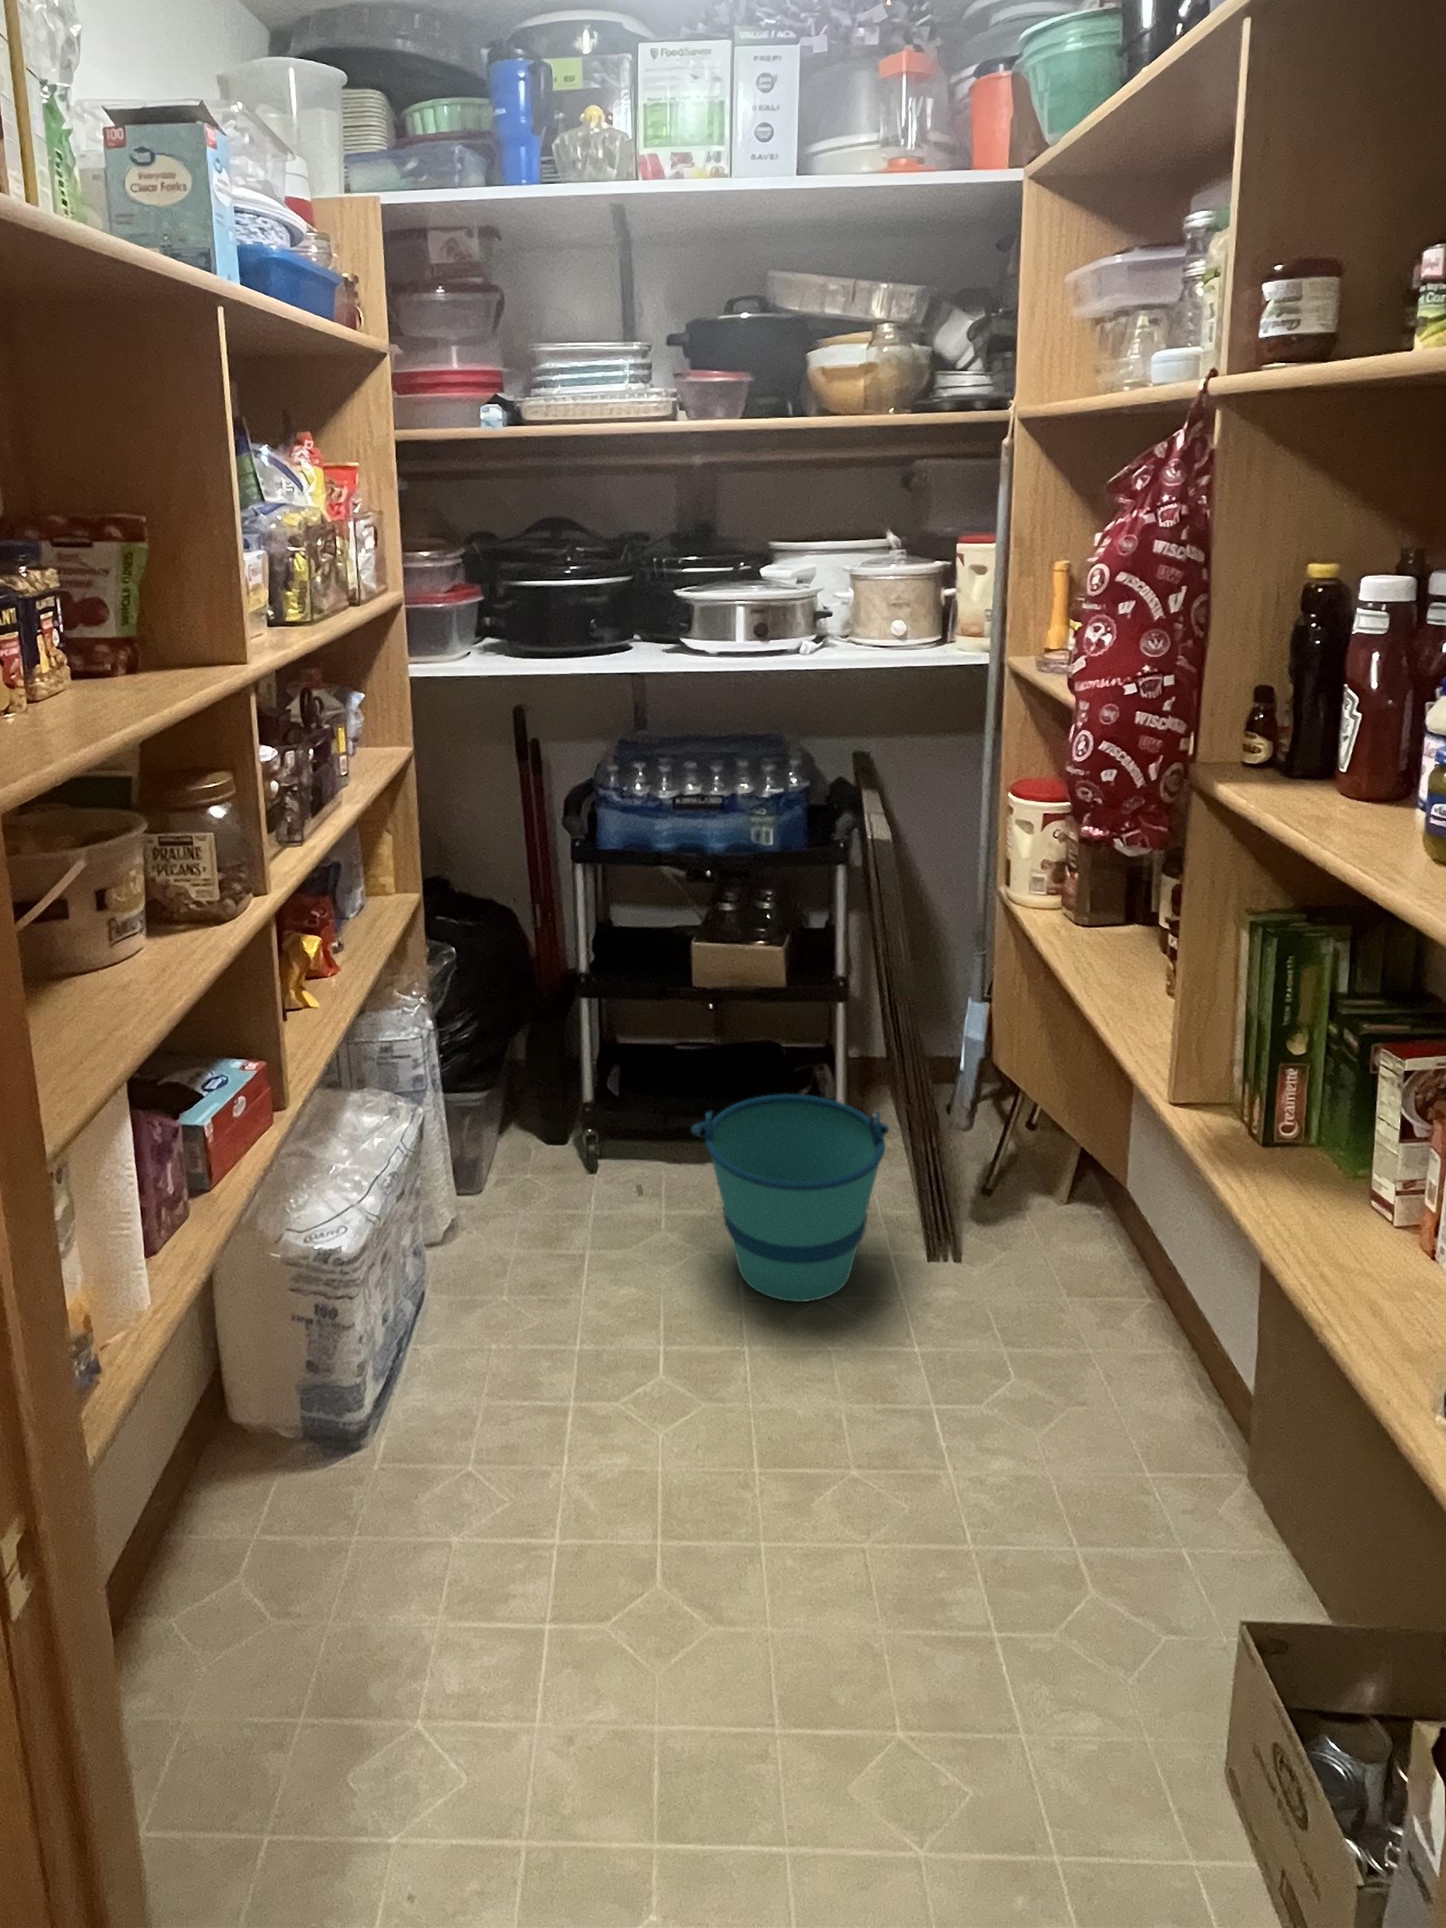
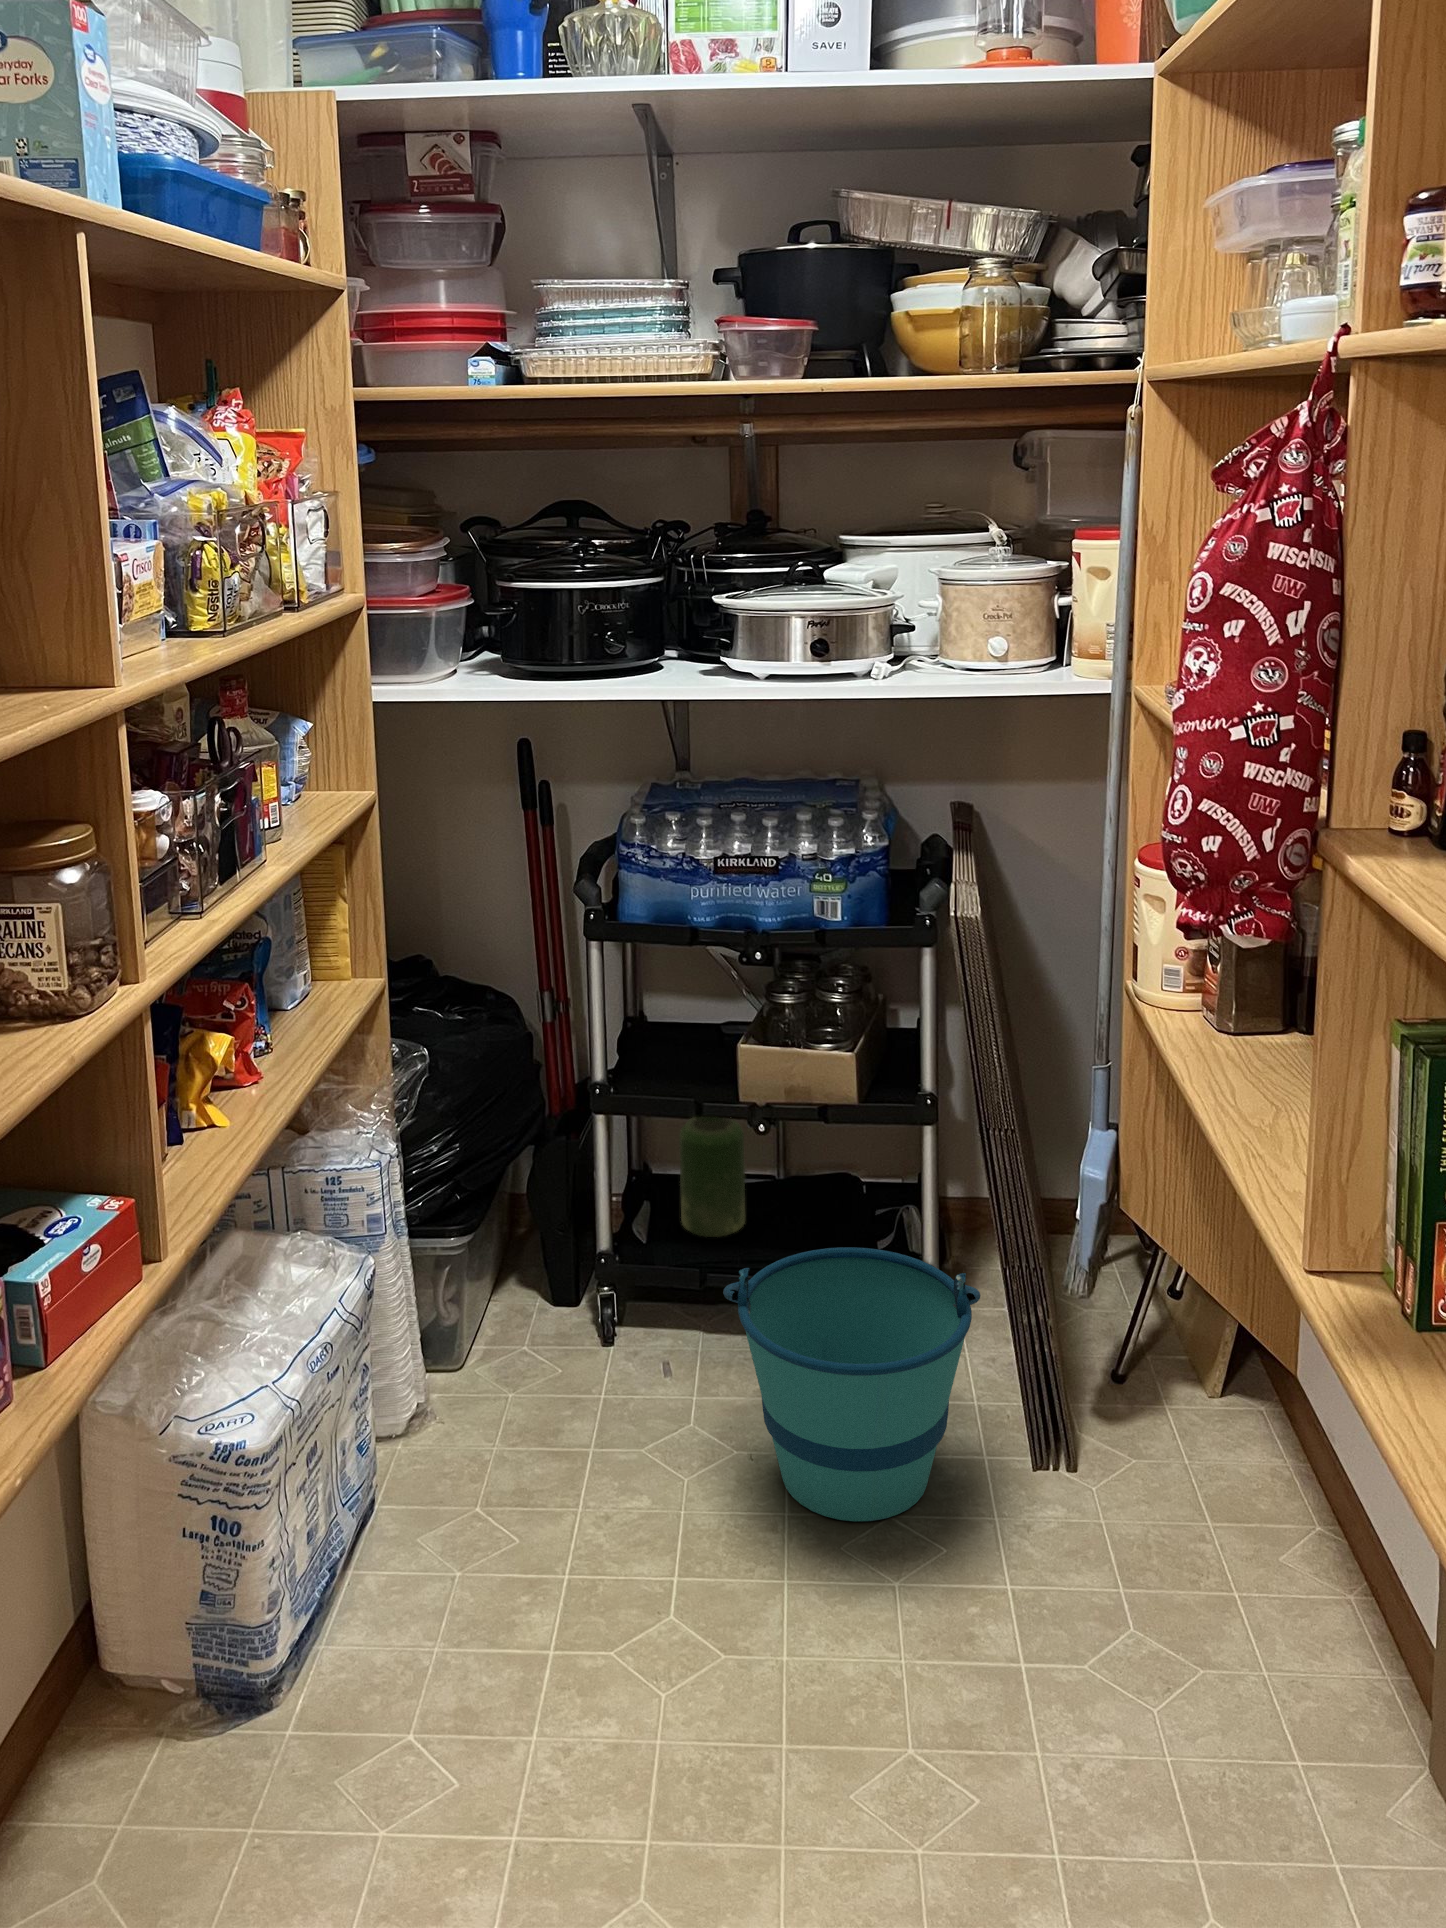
bottle: none [647,964,698,1089] -> present [679,1117,745,1237]

